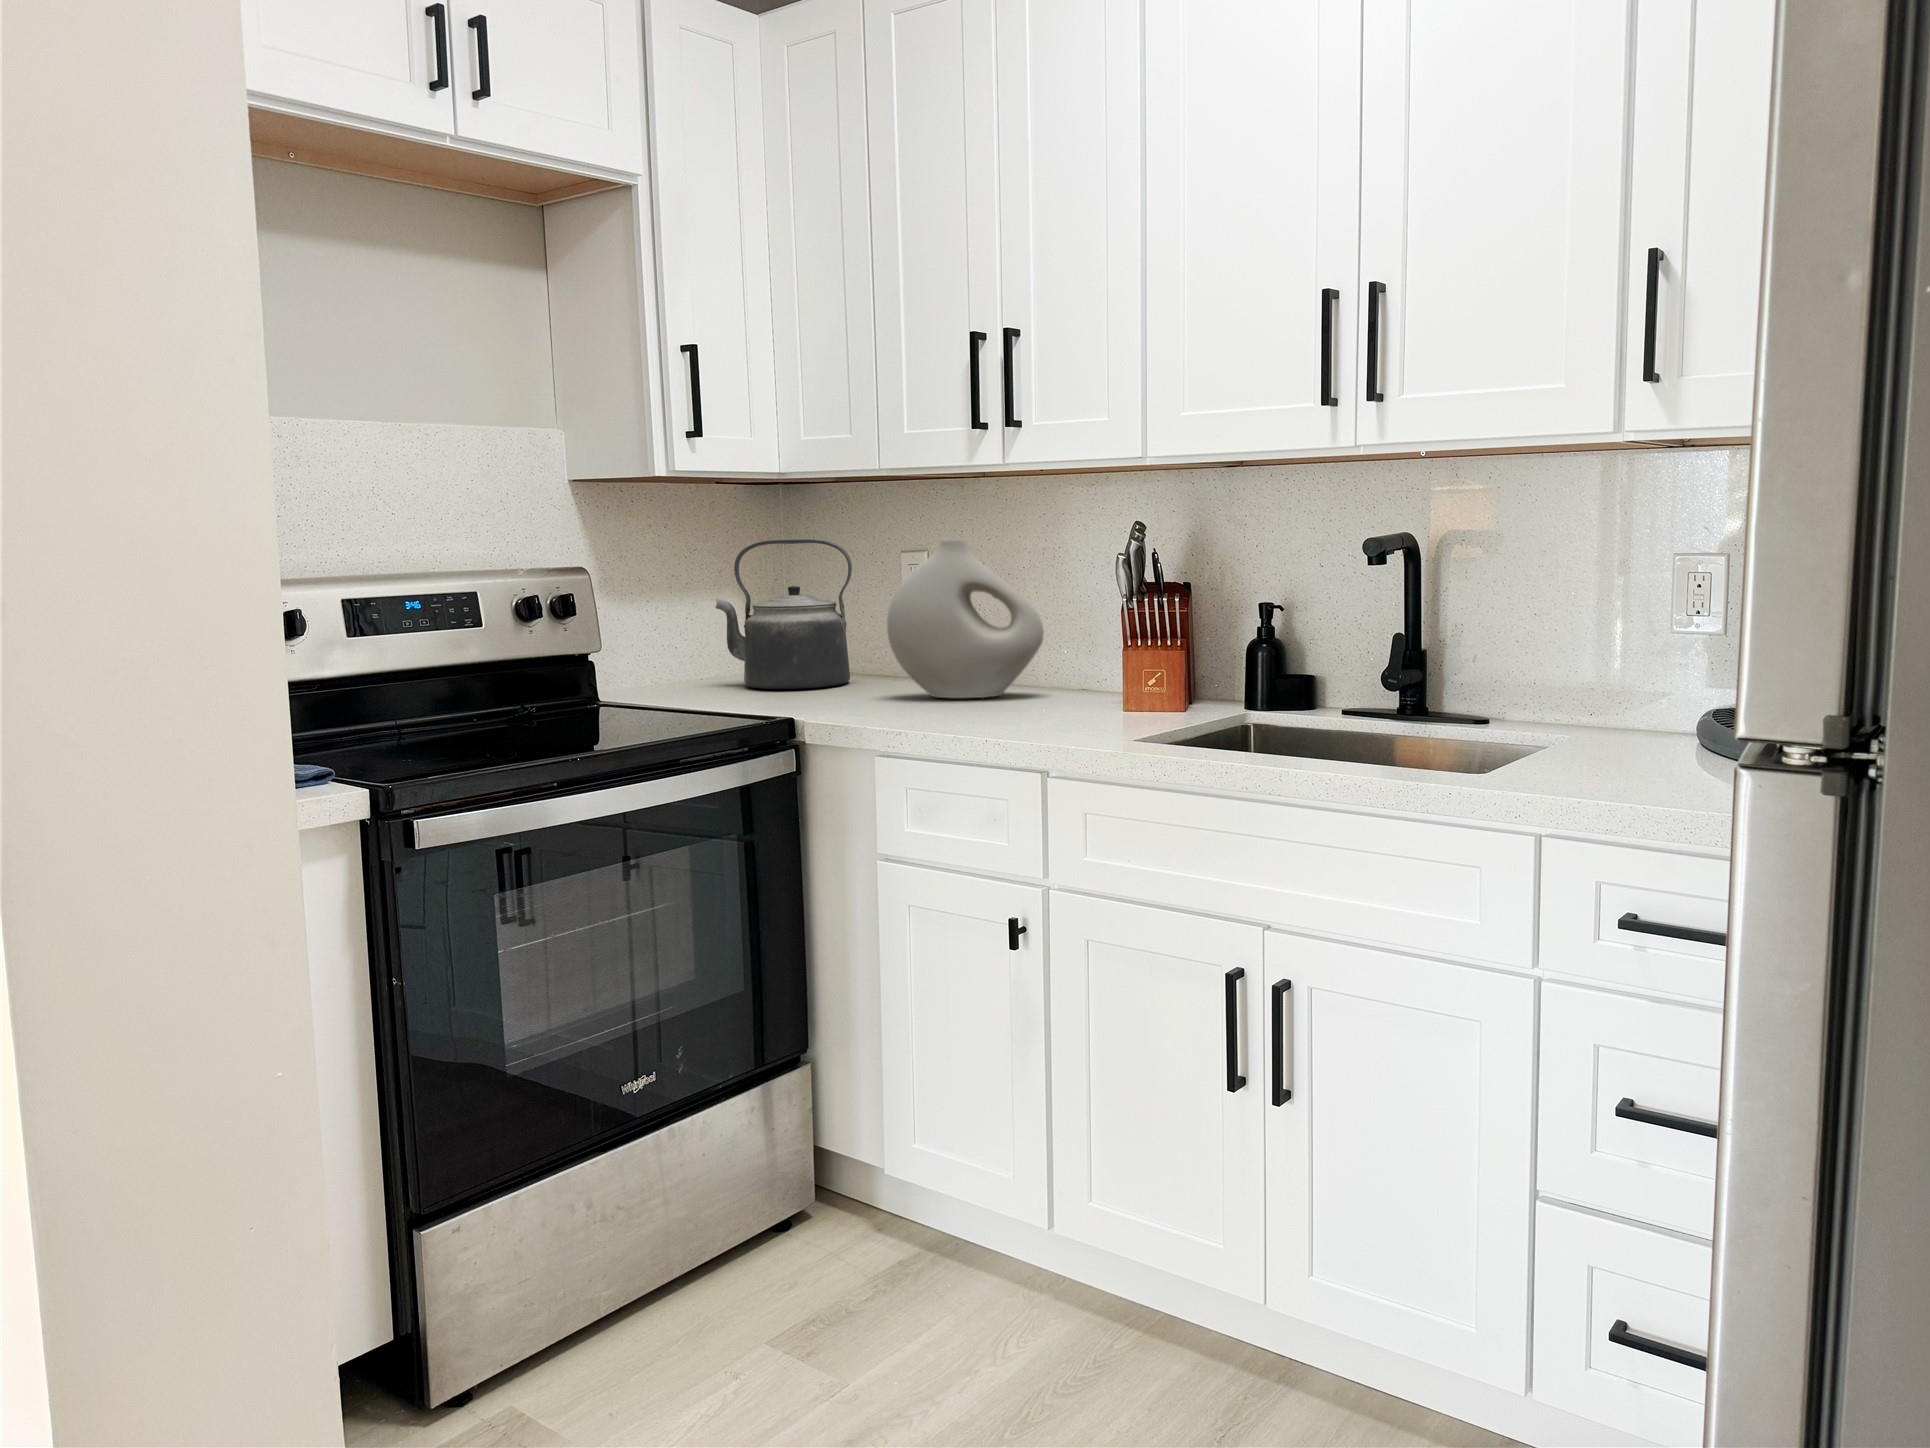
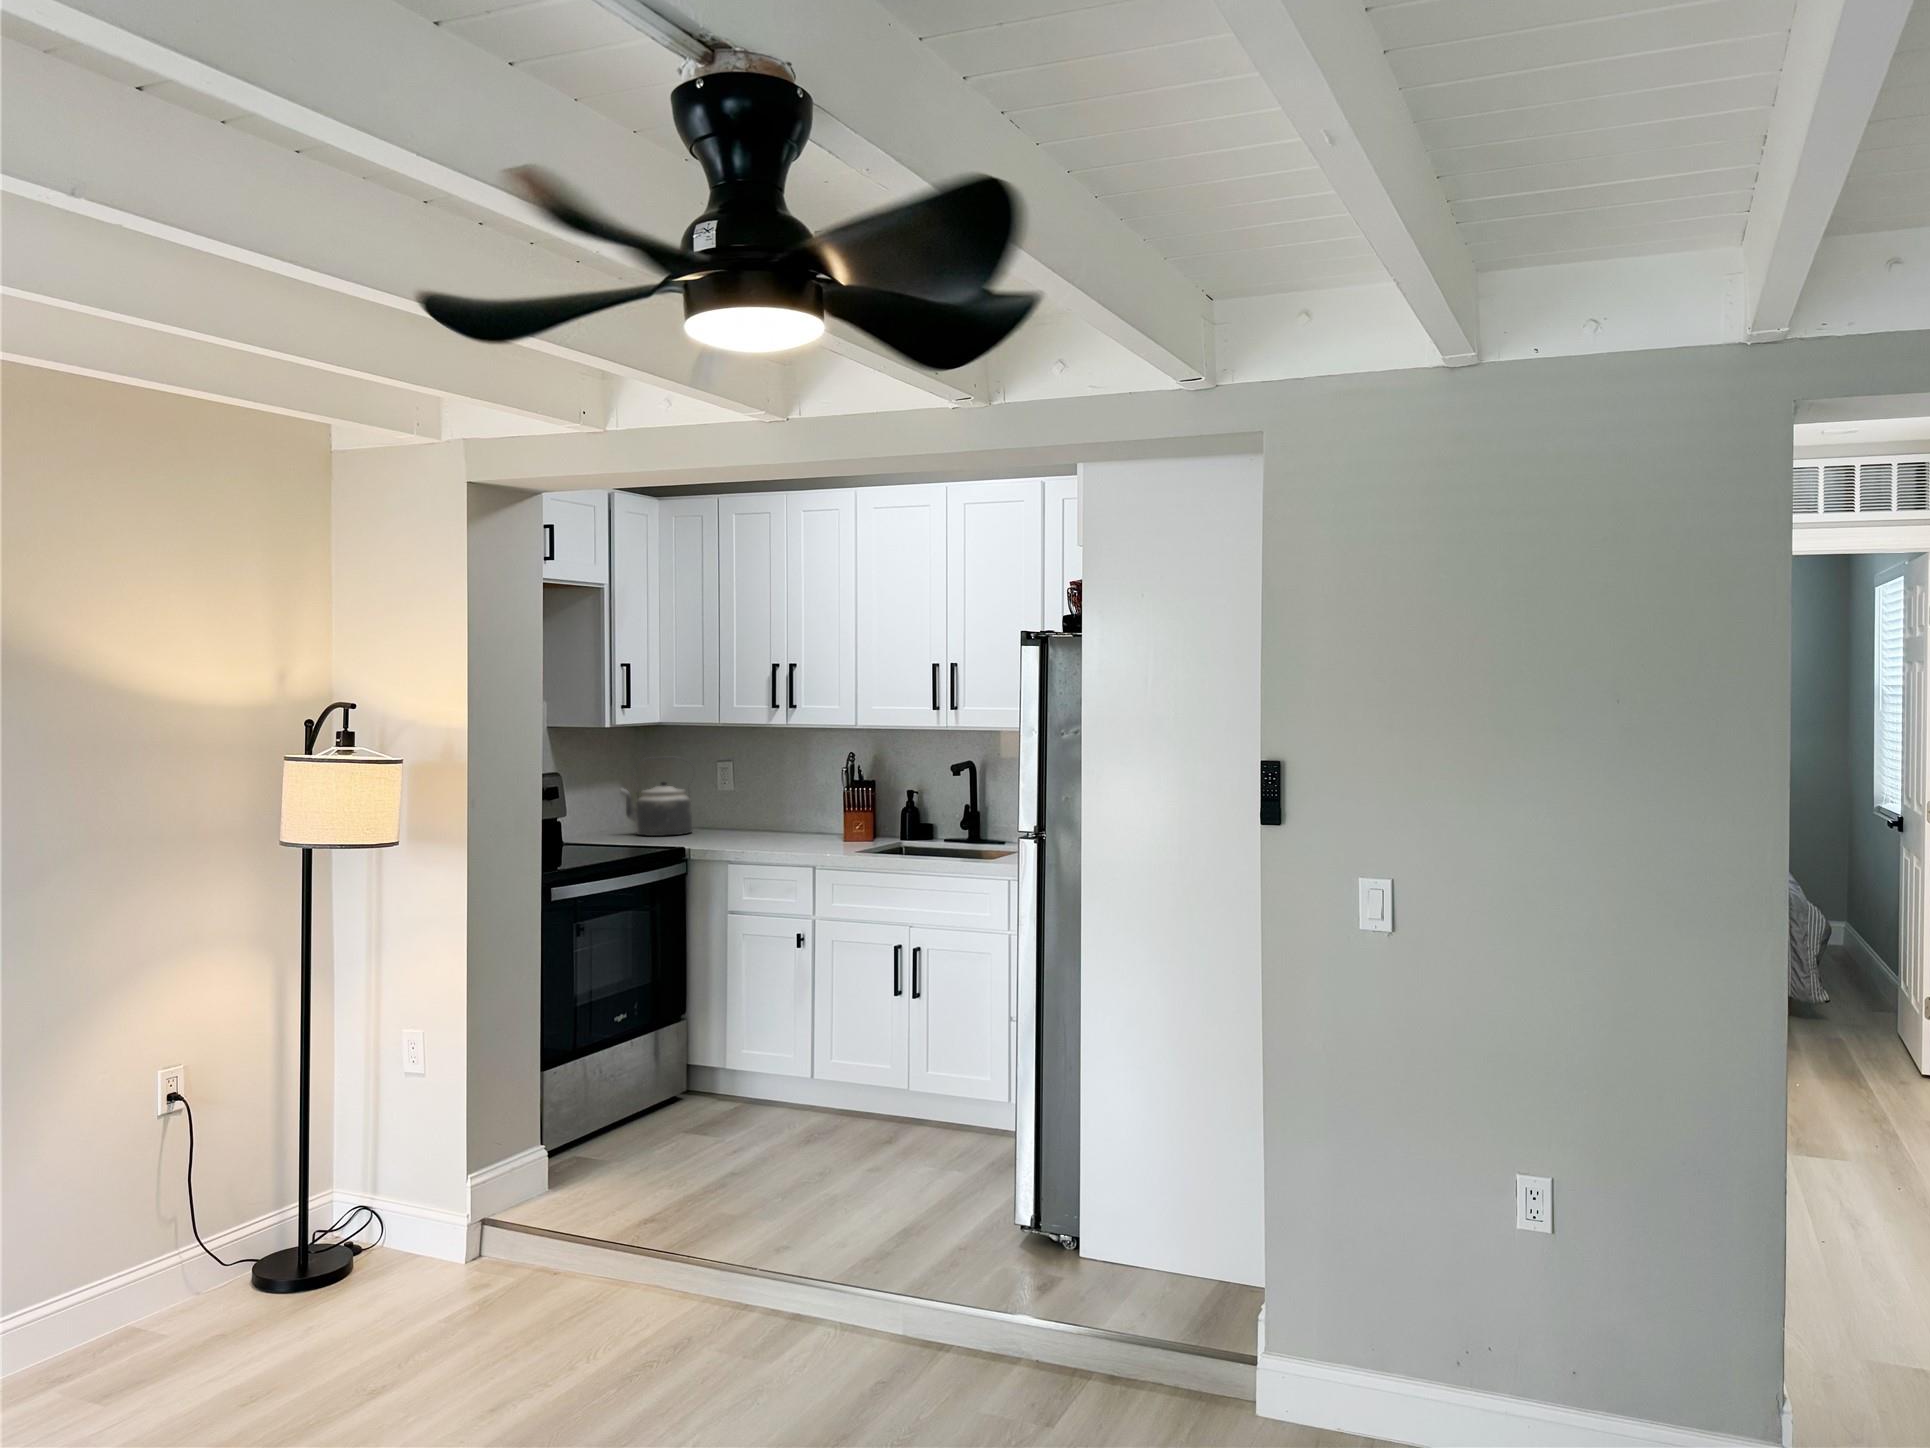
vase: present [887,539,1044,698] -> none [722,759,801,838]

